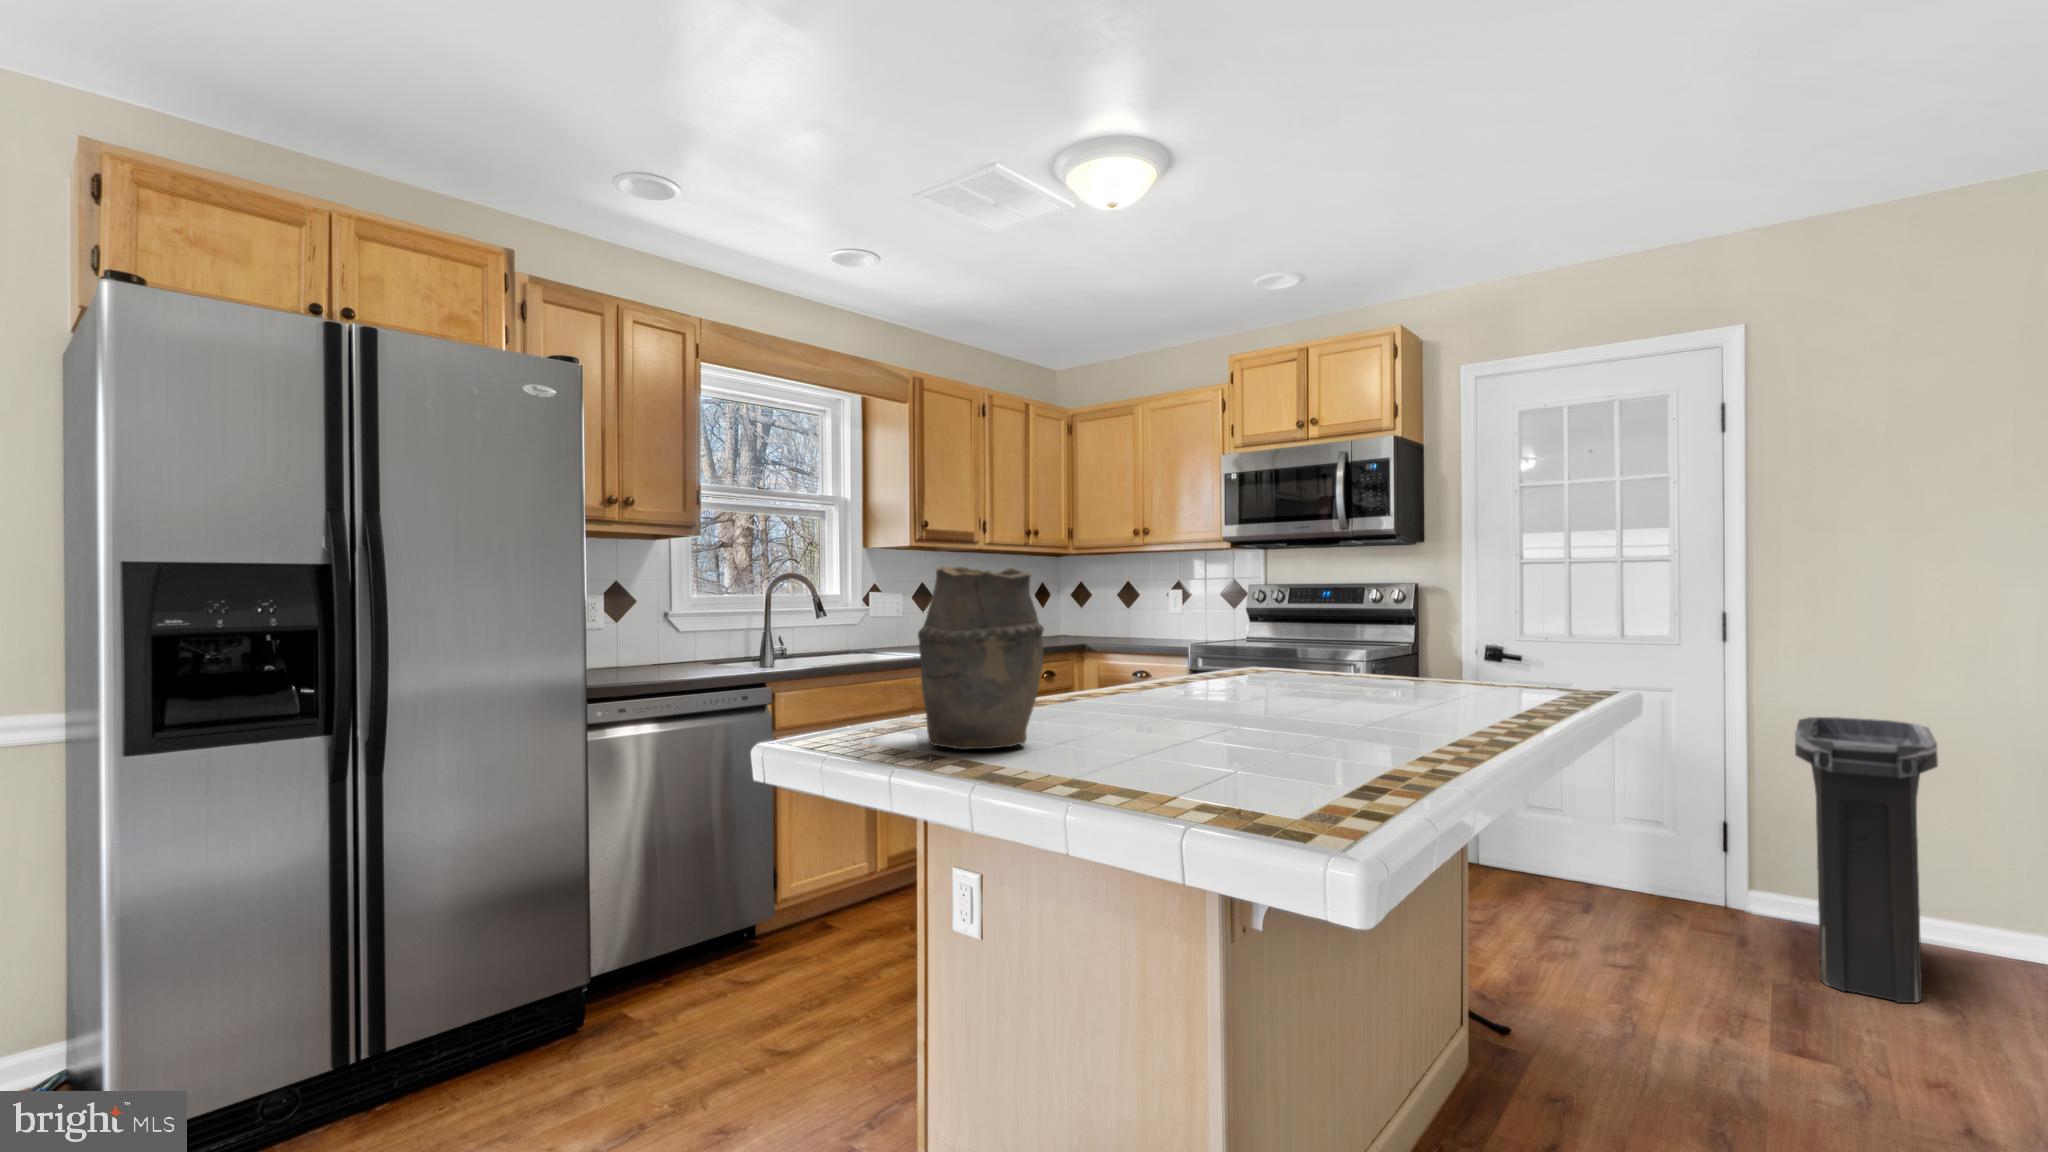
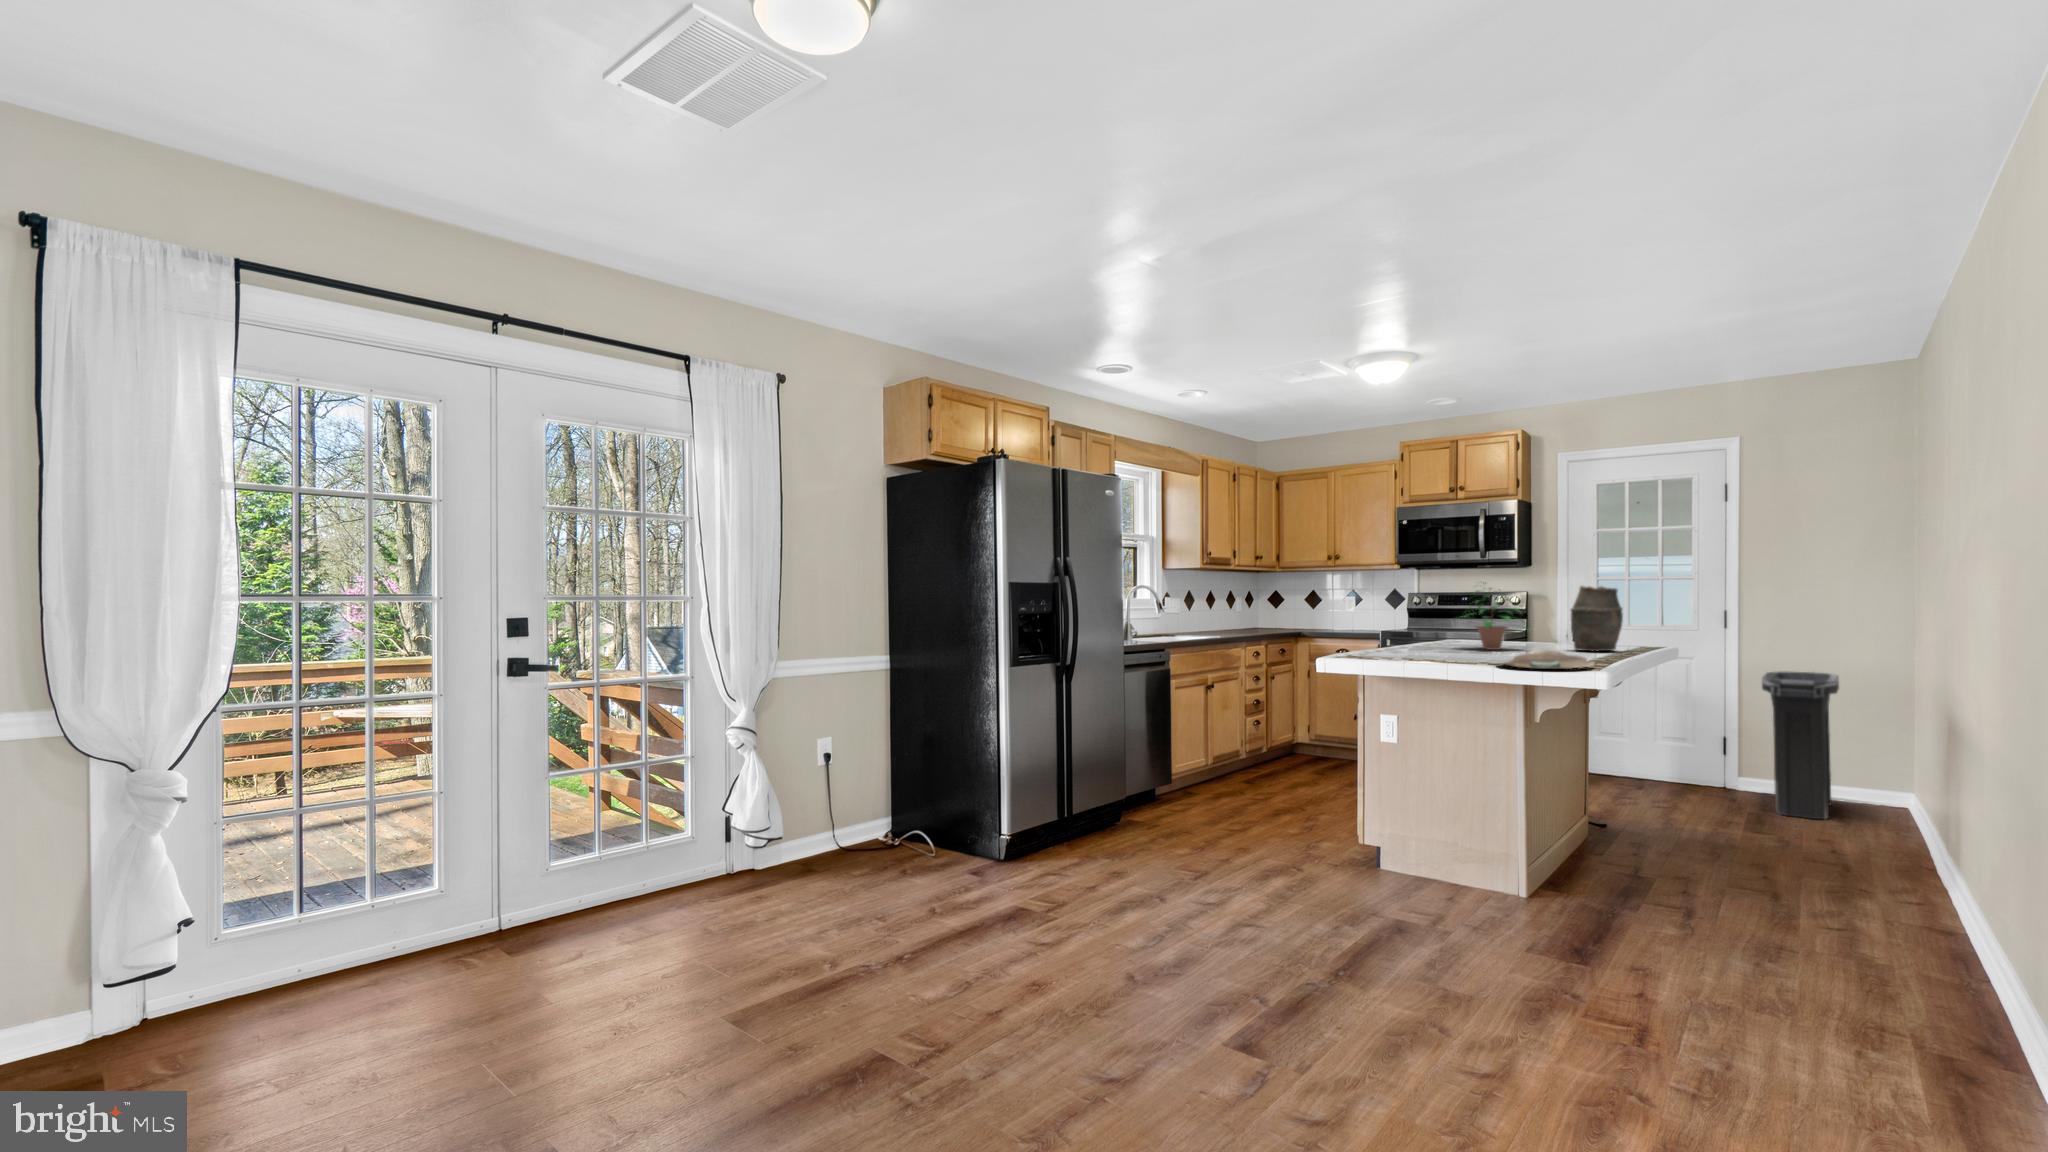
potted plant: none [1204,558,1353,694] -> present [1462,582,1529,650]
vase: present [918,566,1043,749] -> present [1571,586,1623,651]
decorative bowl: none [1164,713,1419,787] -> present [1503,649,1595,669]

